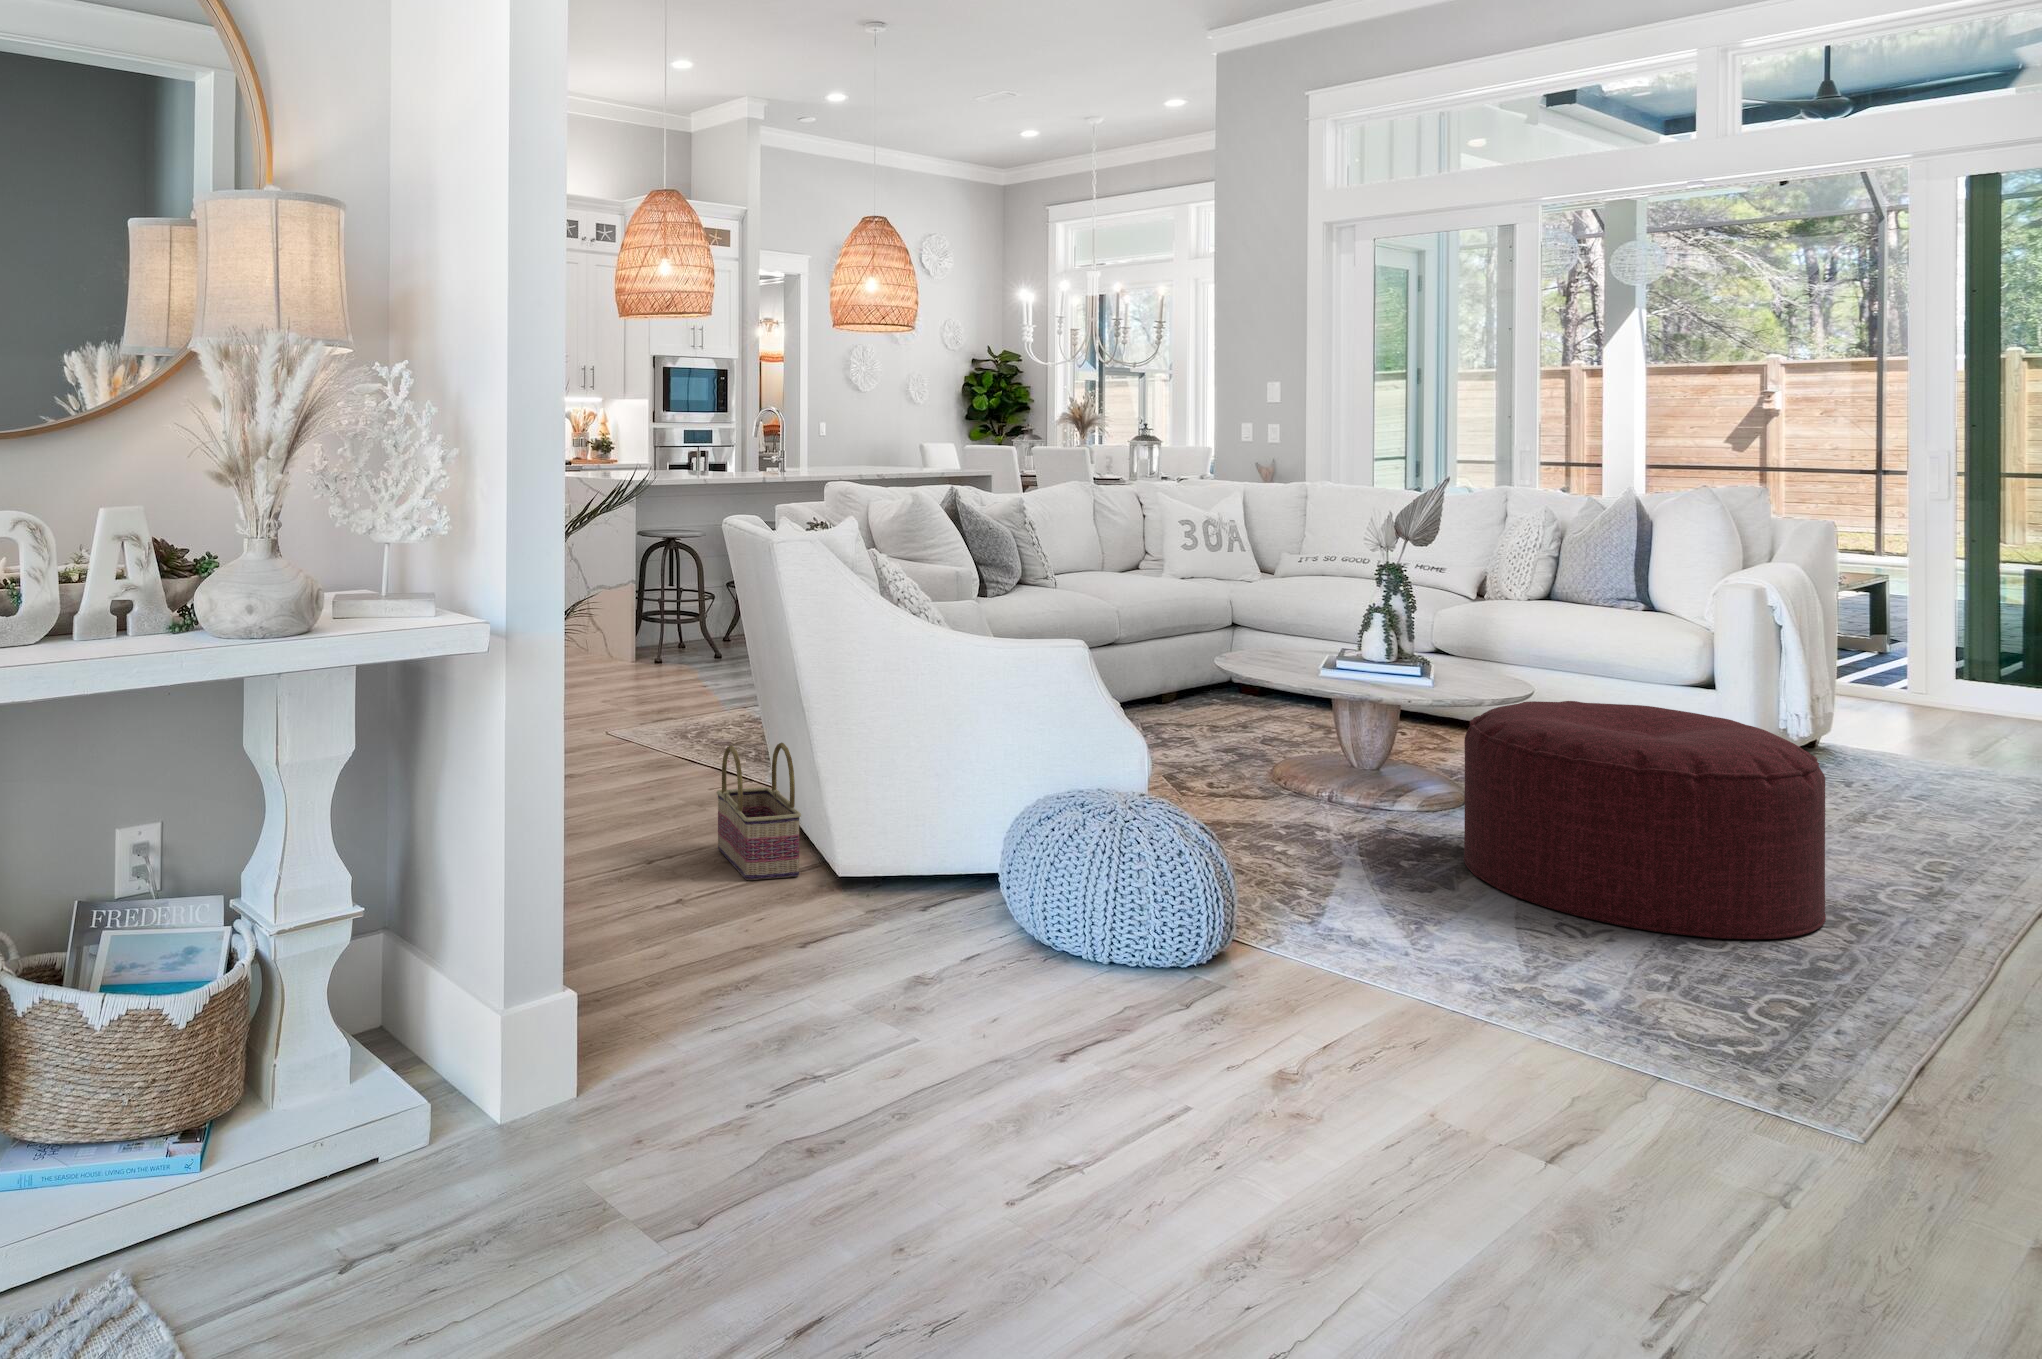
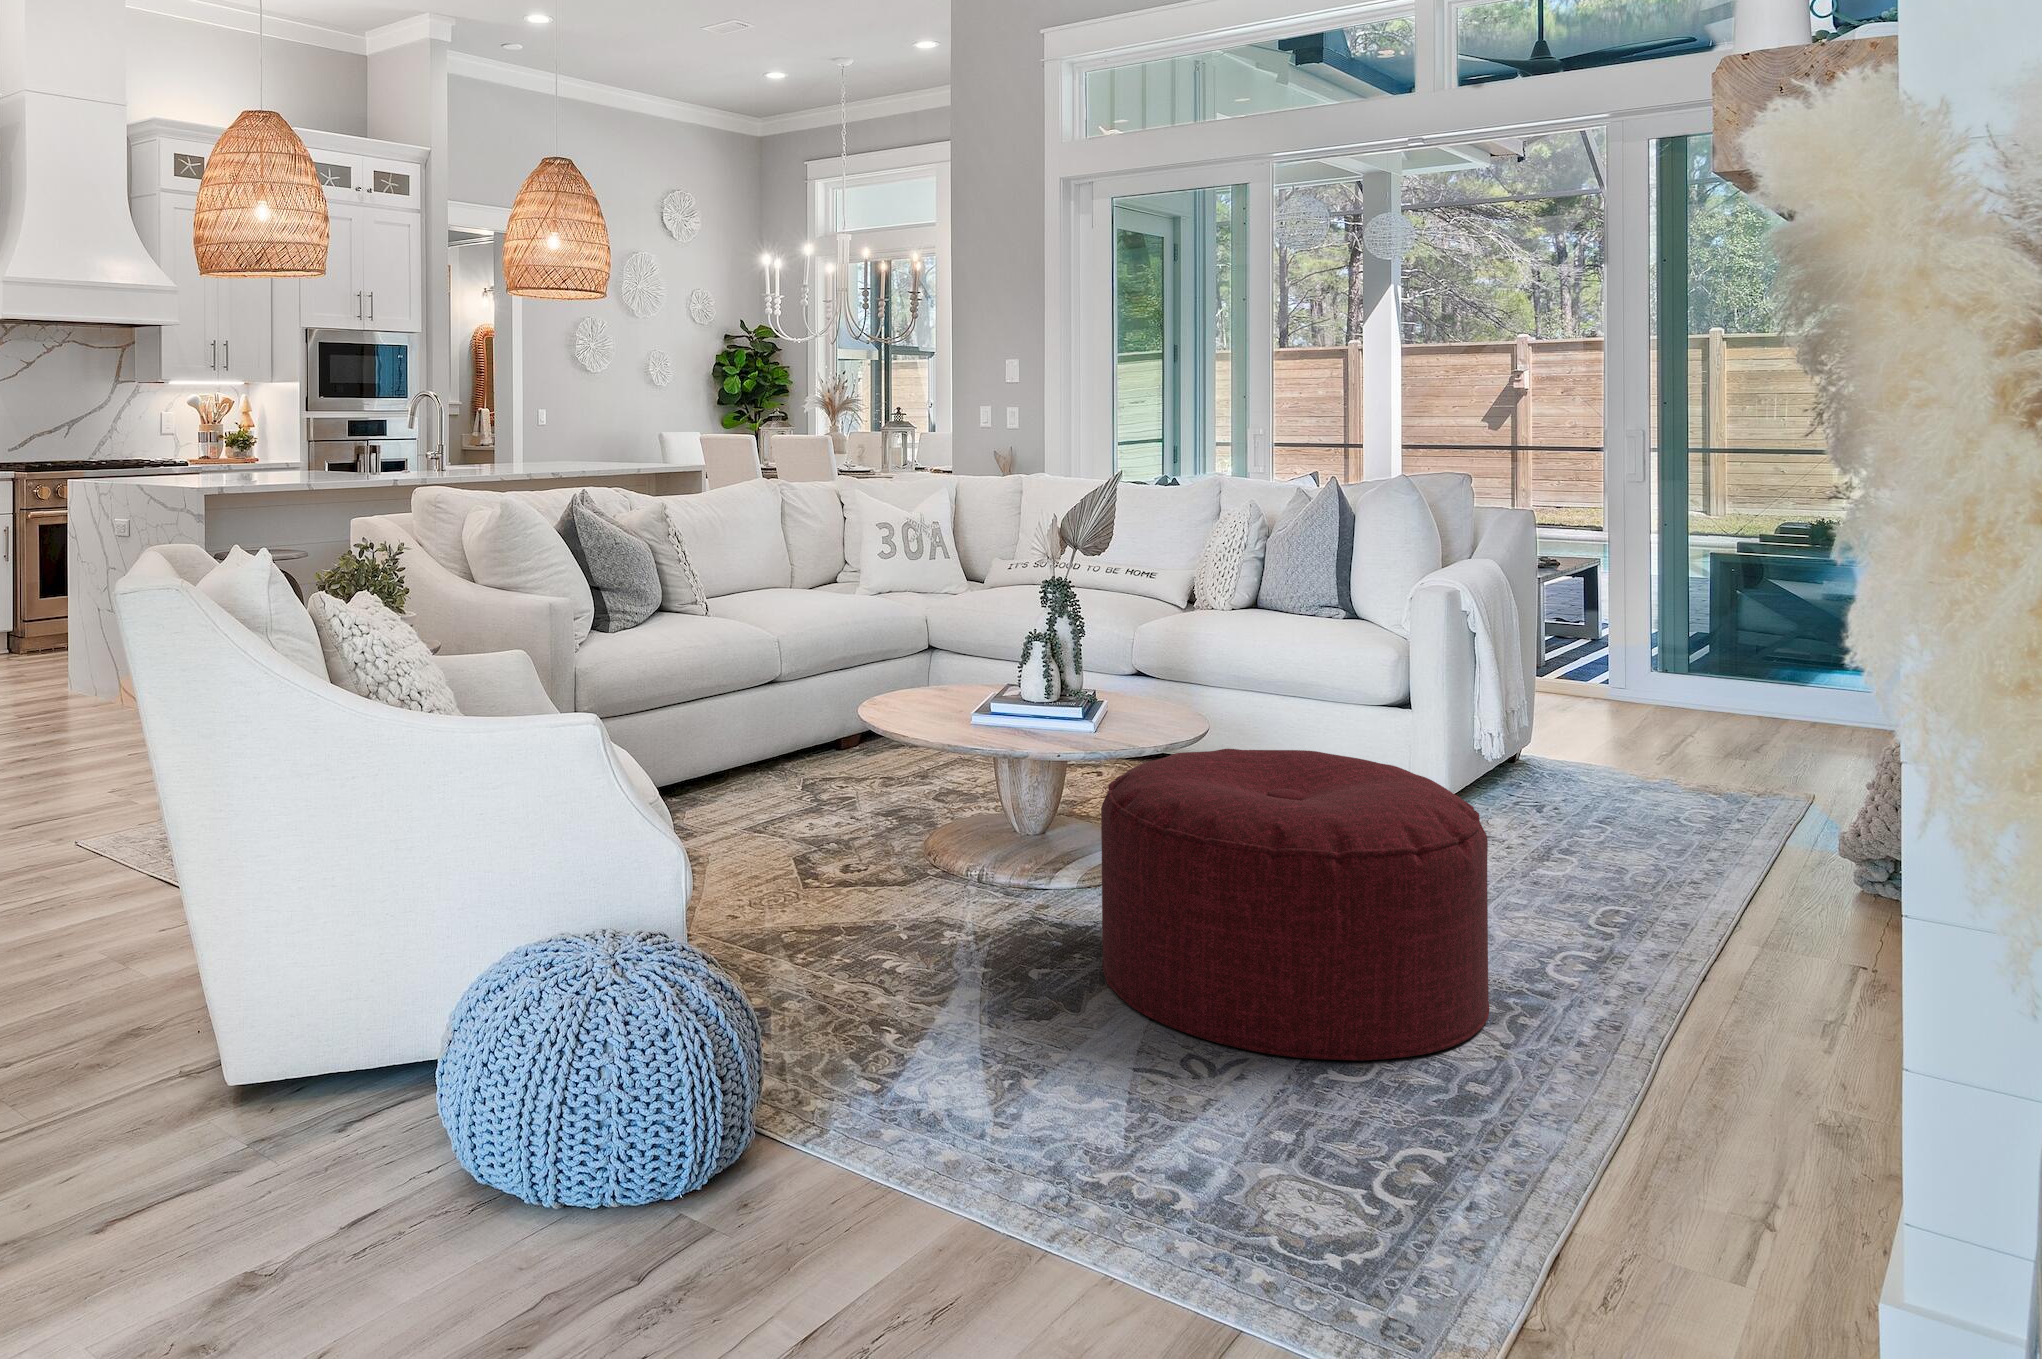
basket: present [716,743,801,880] -> none [98,882,194,1097]

